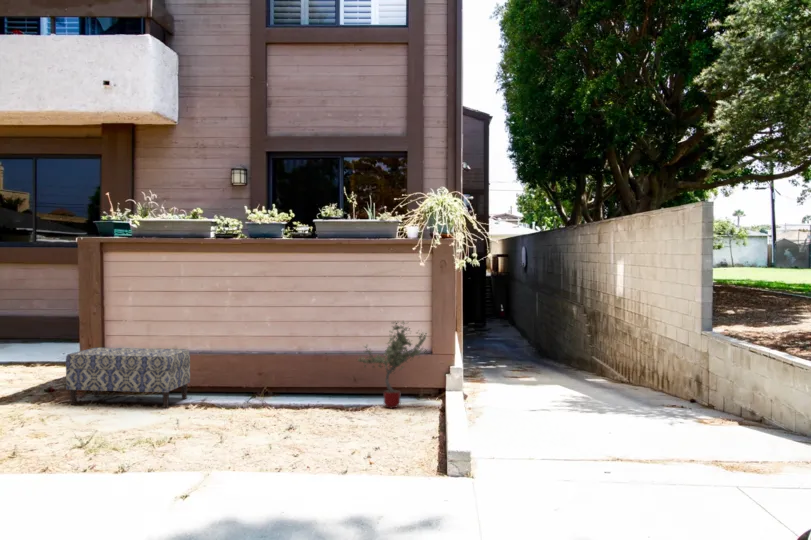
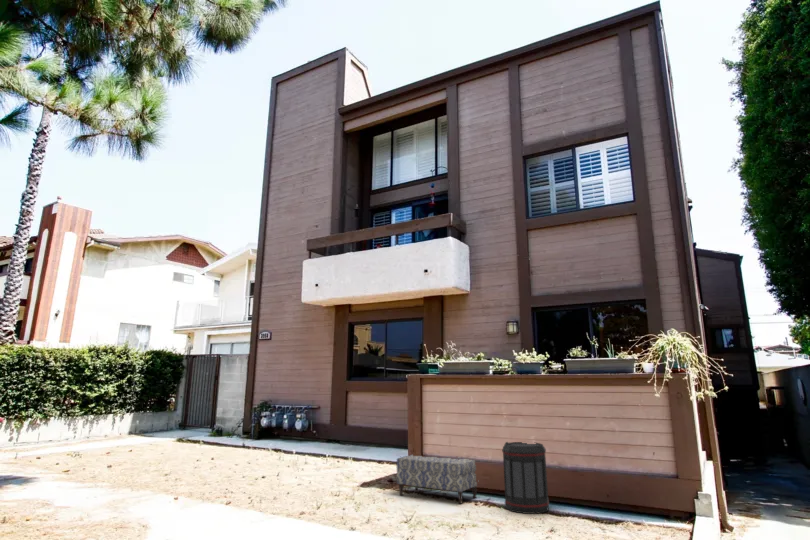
potted tree: present [358,322,427,408] -> none [606,444,671,524]
trash can: none [228,324,284,411] -> present [502,442,549,514]

